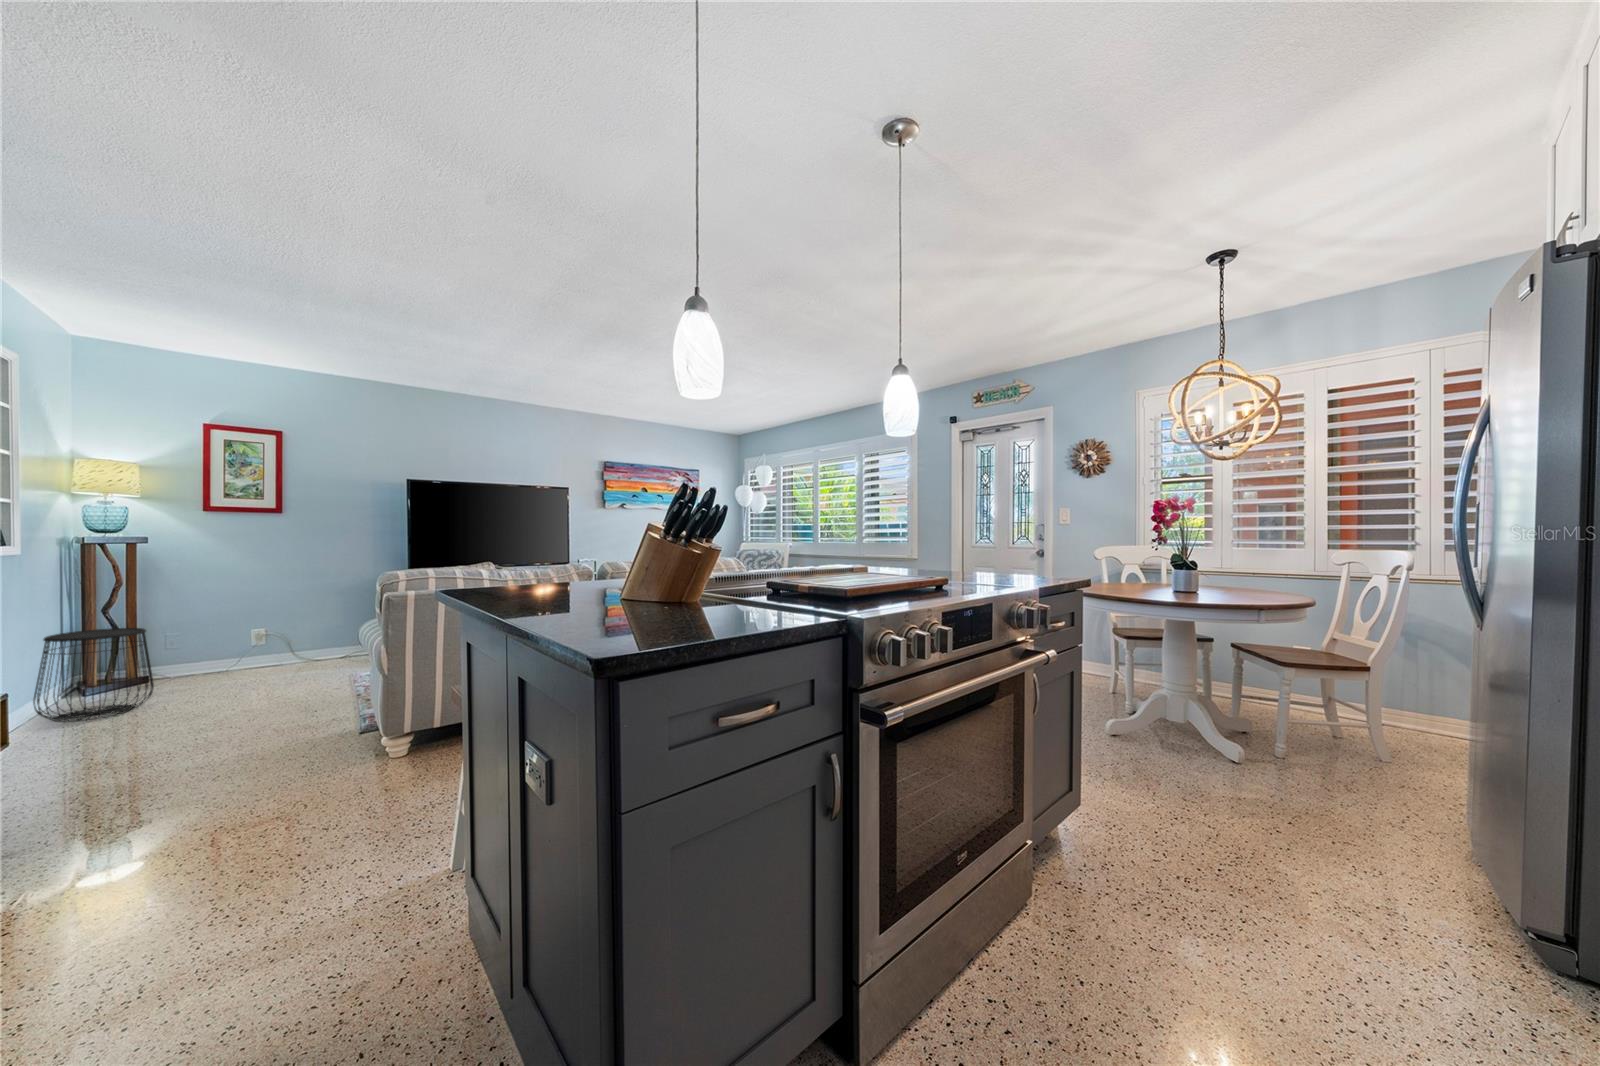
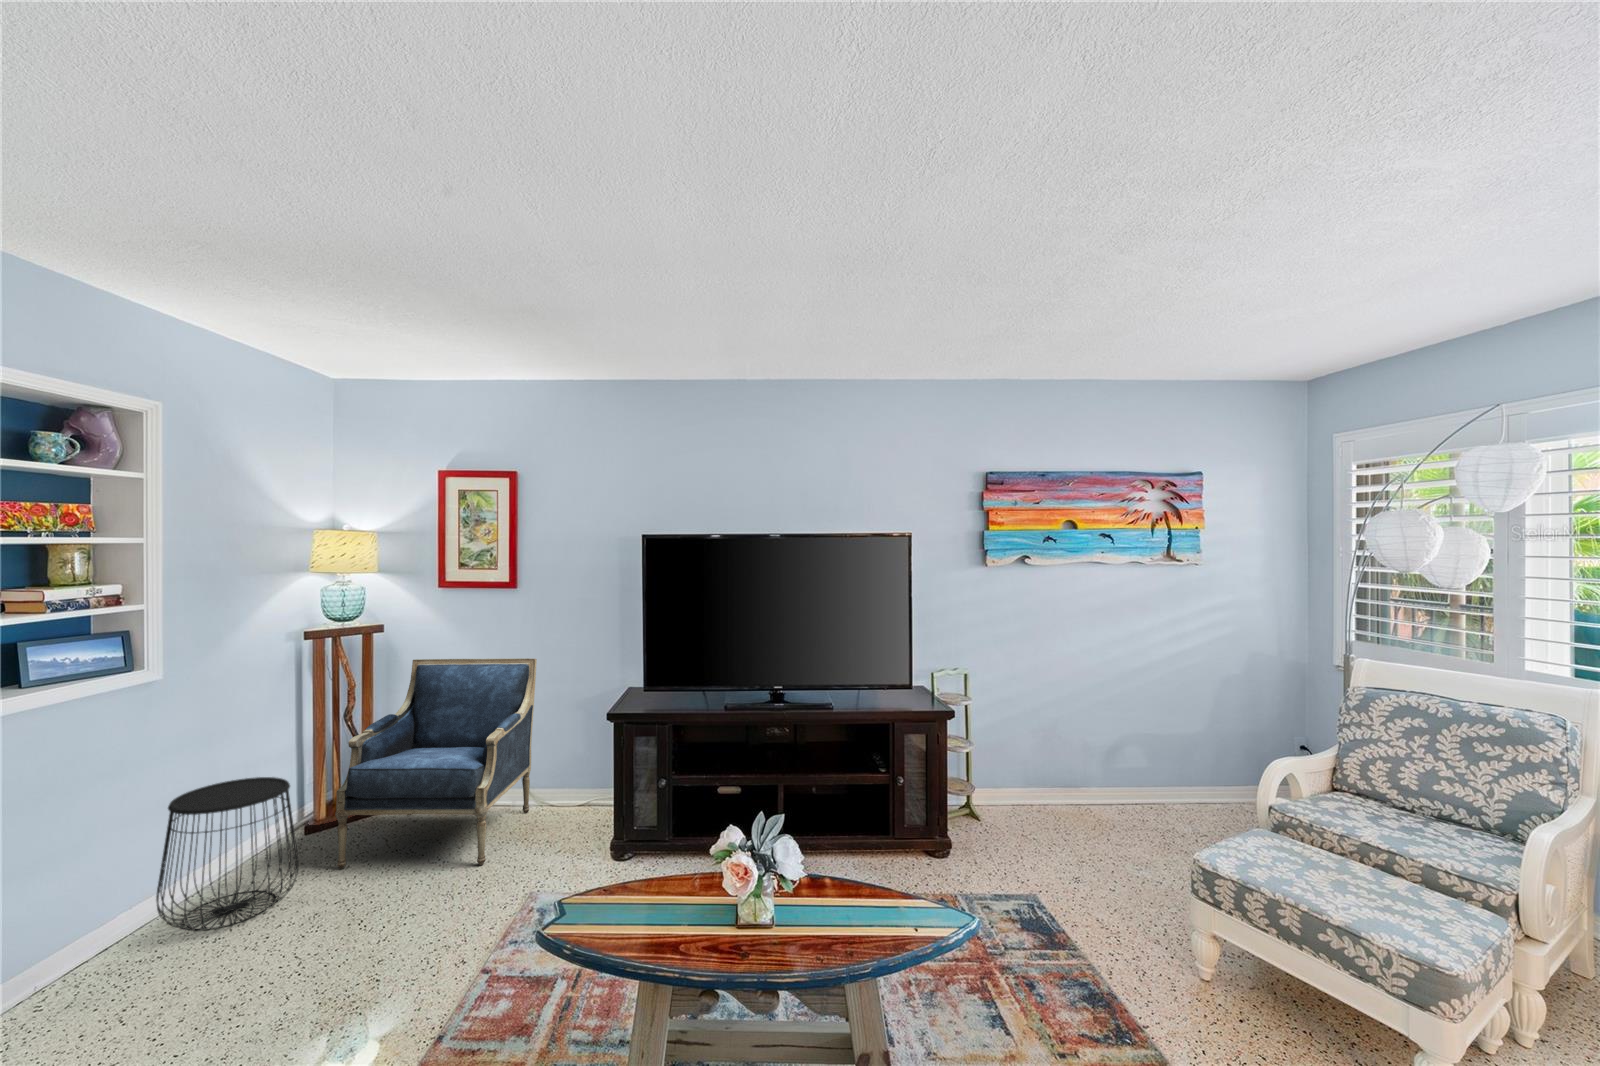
armchair: none [161,560,300,693] -> present [335,658,537,869]

